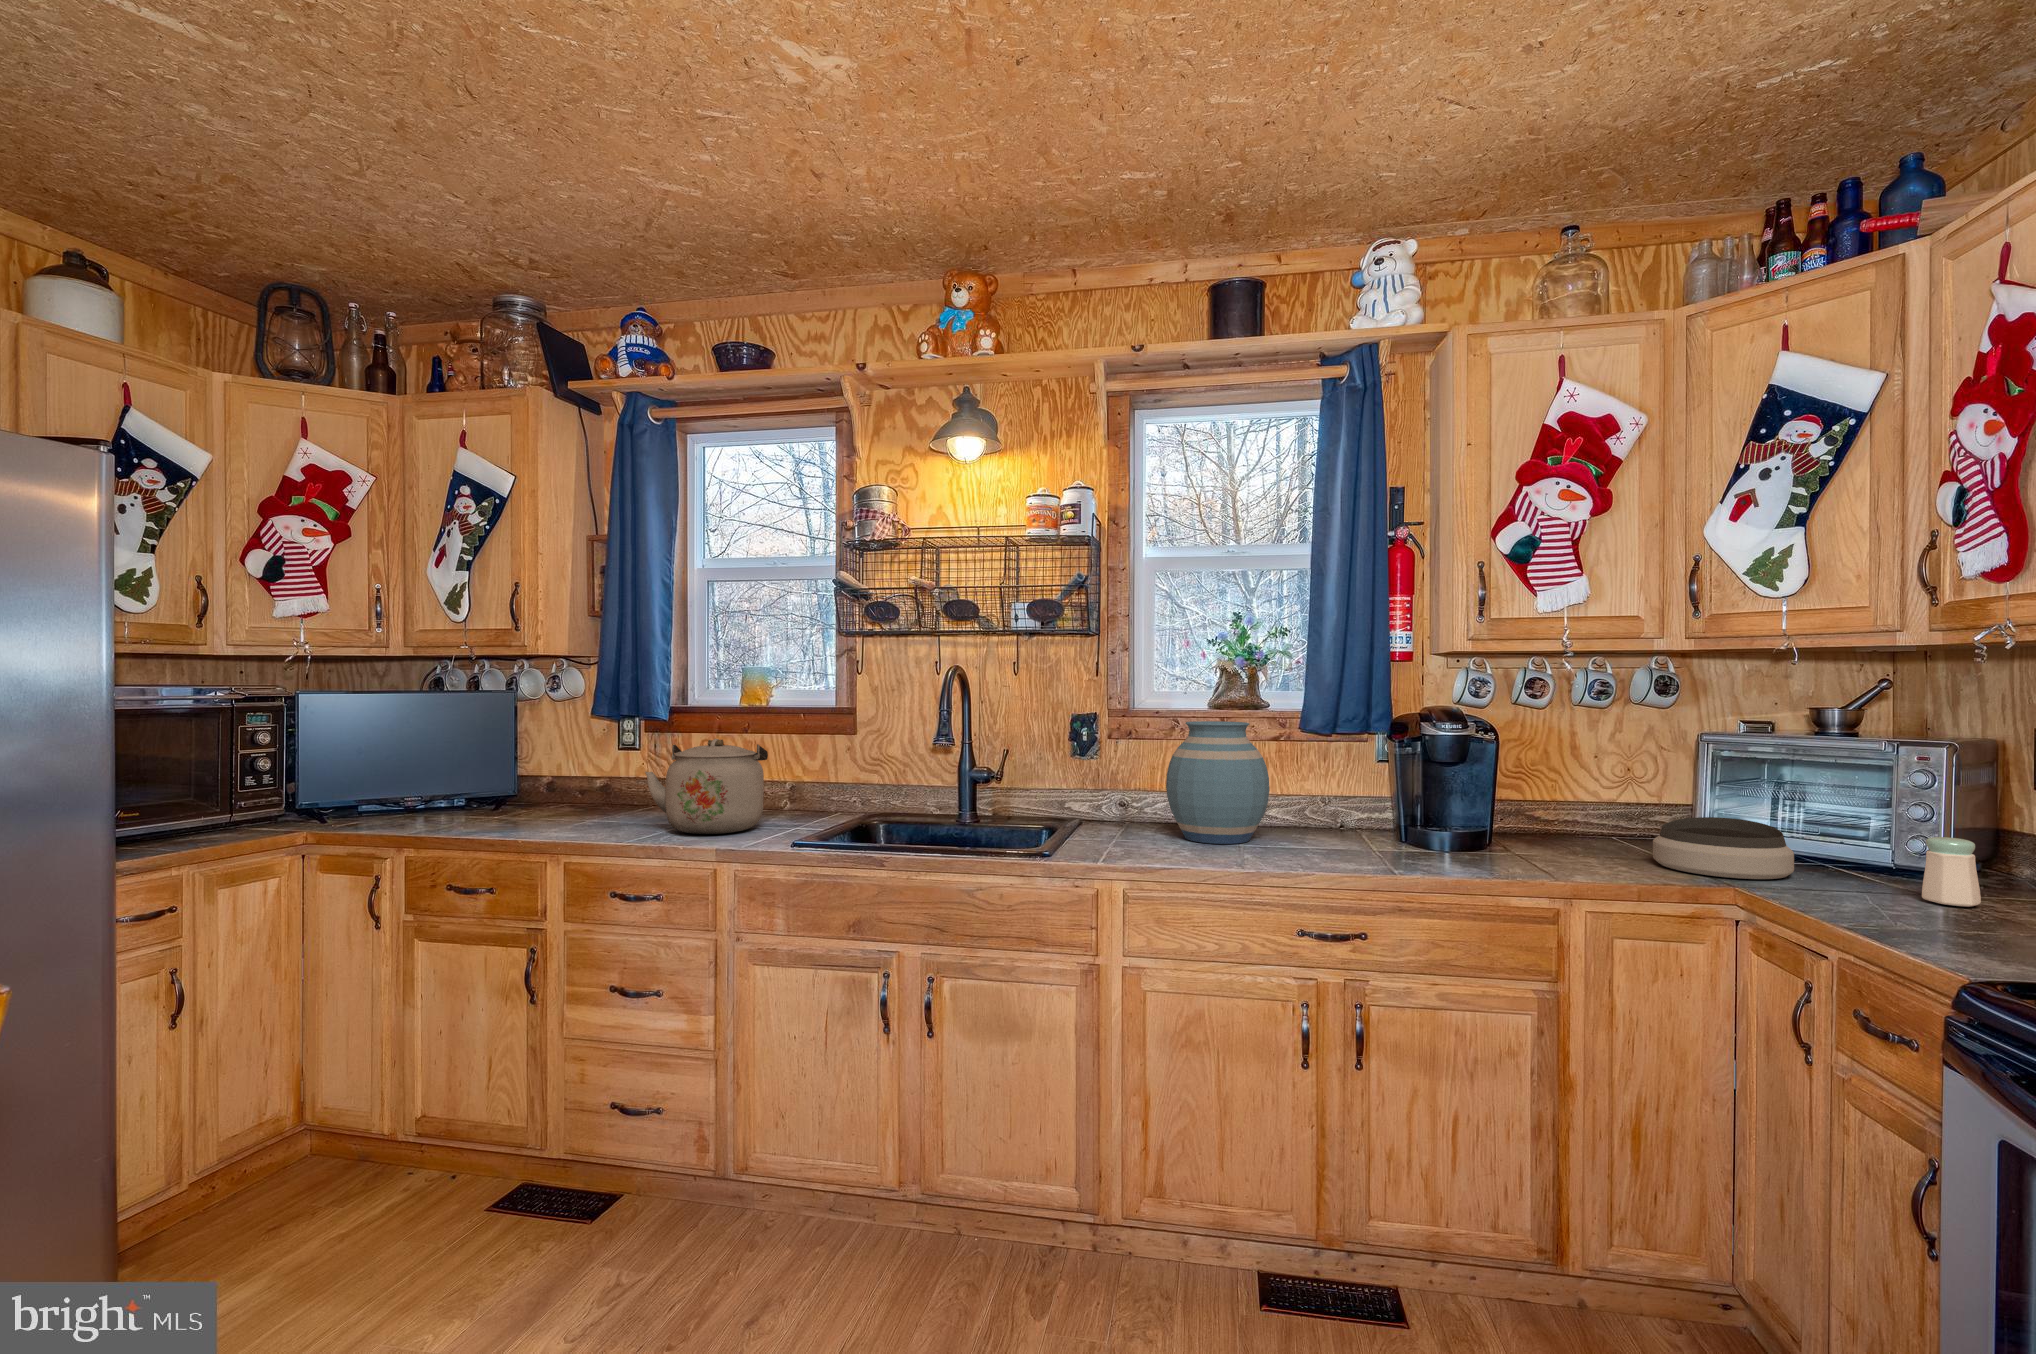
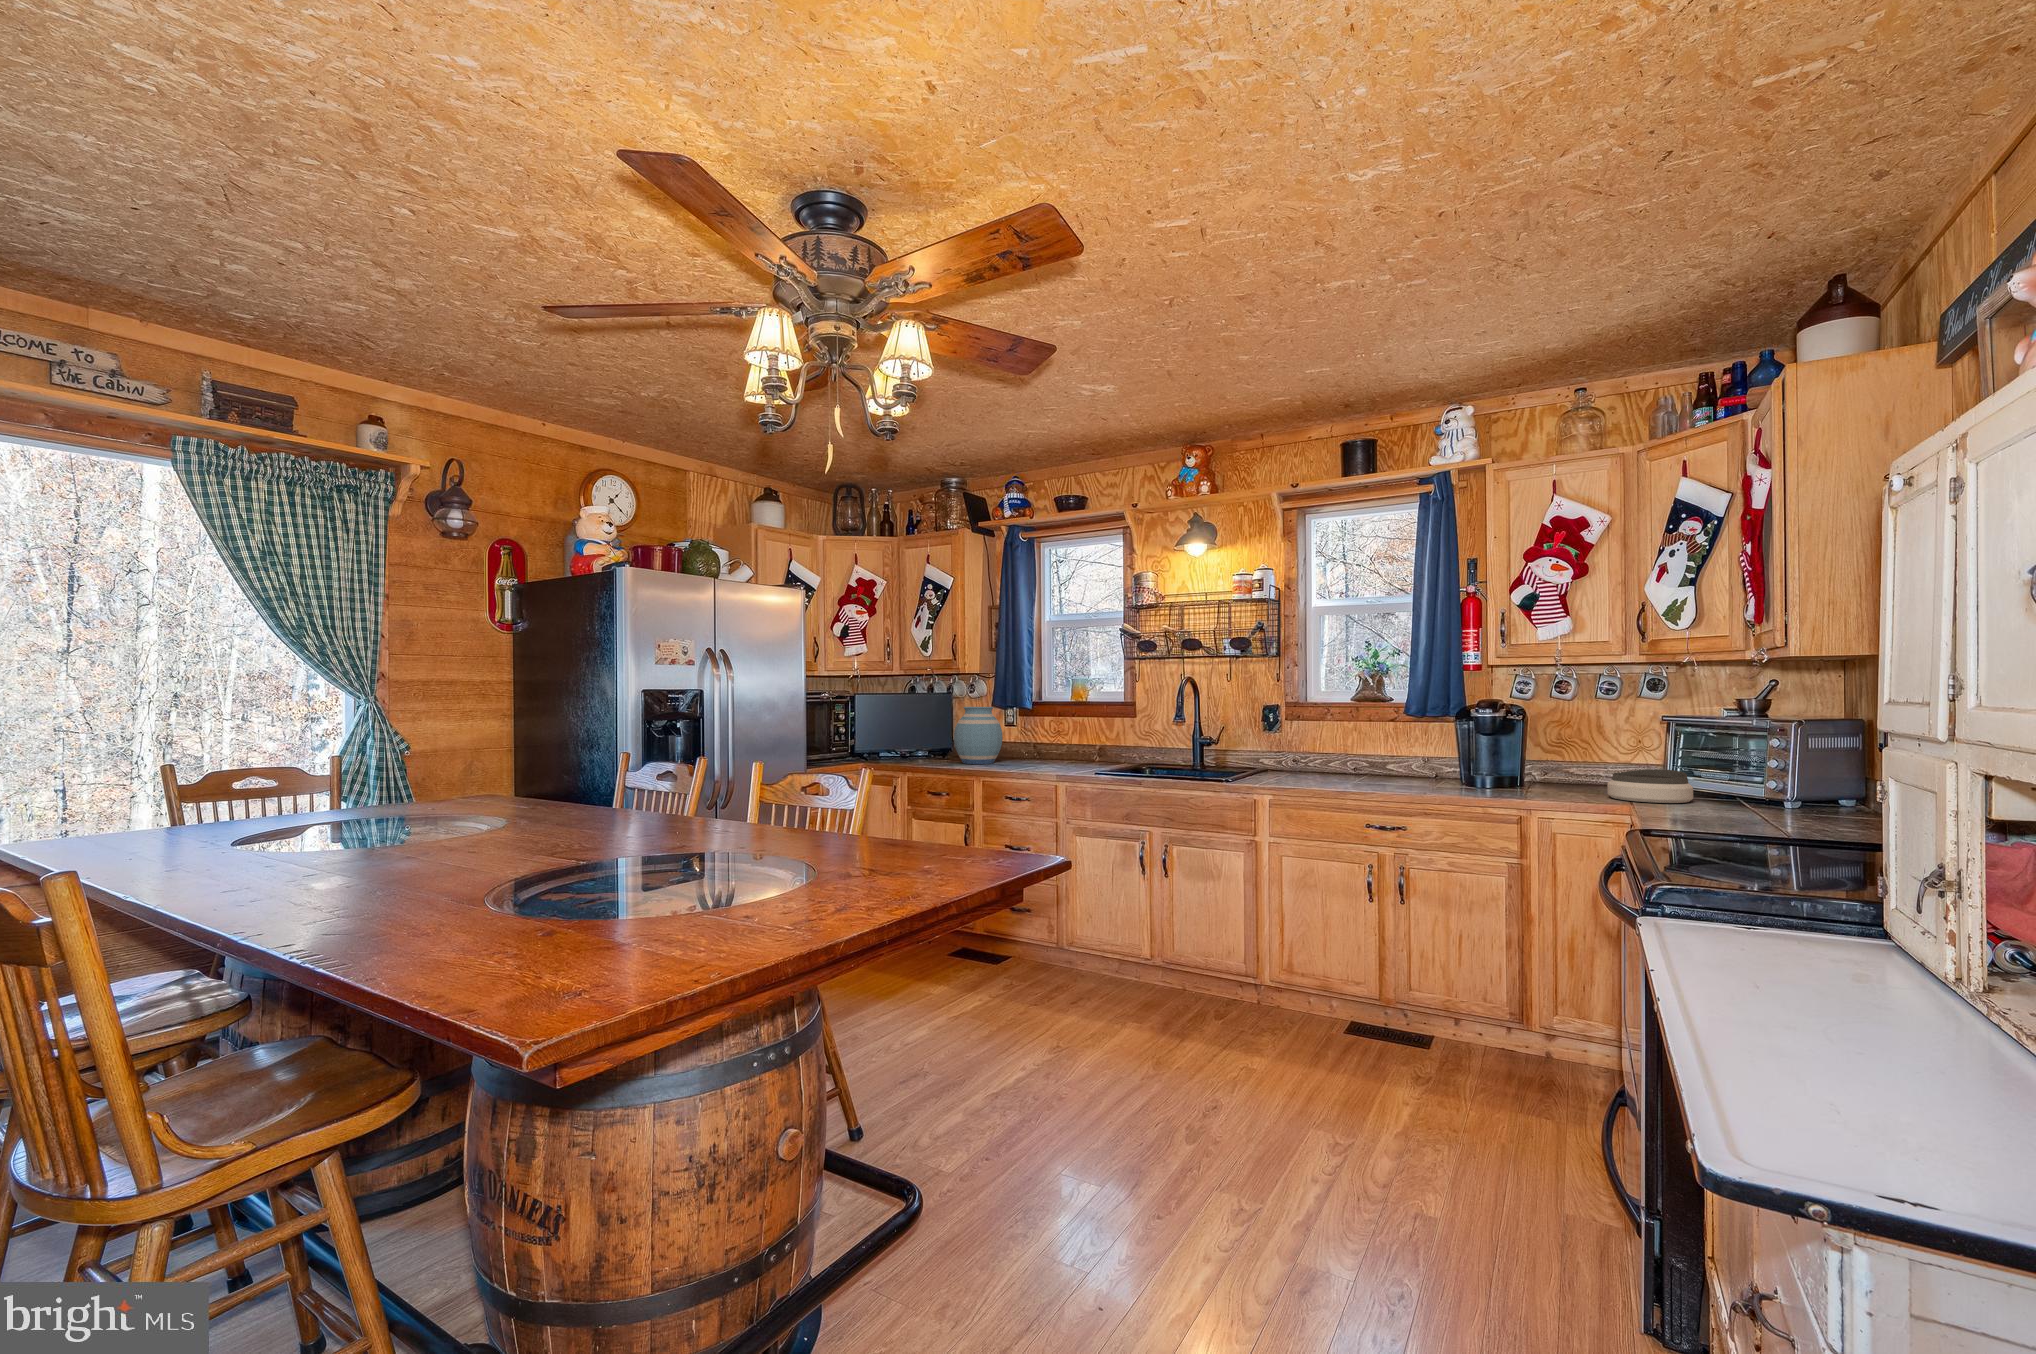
vase: present [1166,721,1270,844] -> present [954,707,1003,764]
kettle: present [645,739,768,834] -> none [1021,718,1085,769]
salt shaker: present [1922,837,1981,907] -> none [1737,775,1769,814]

